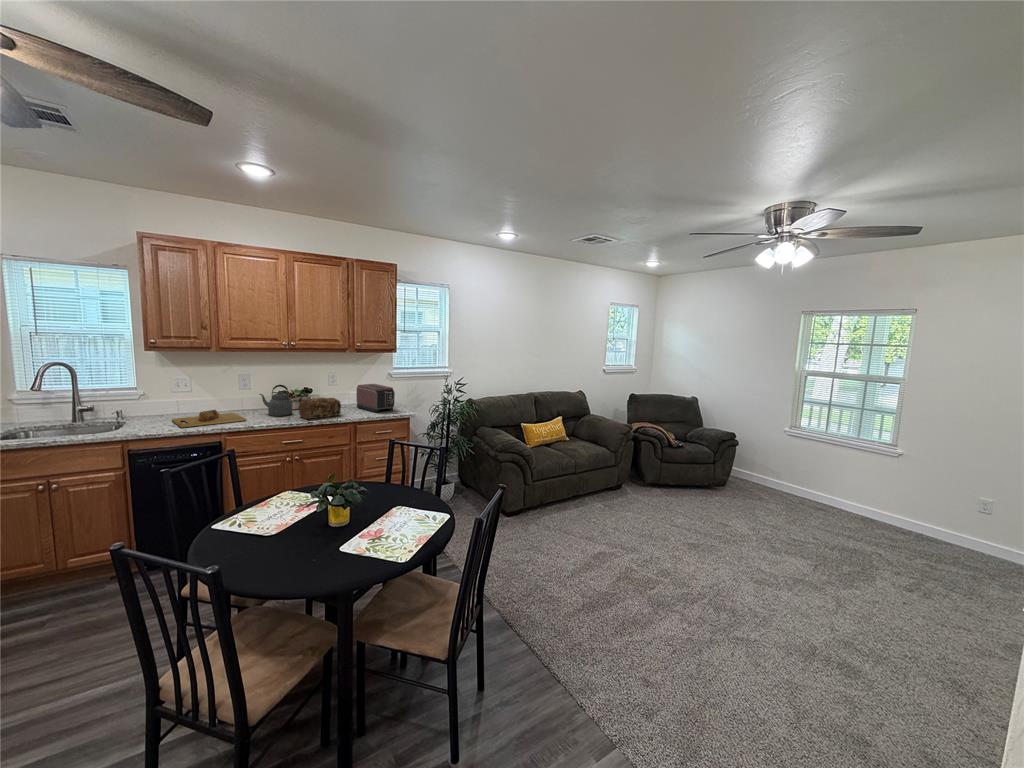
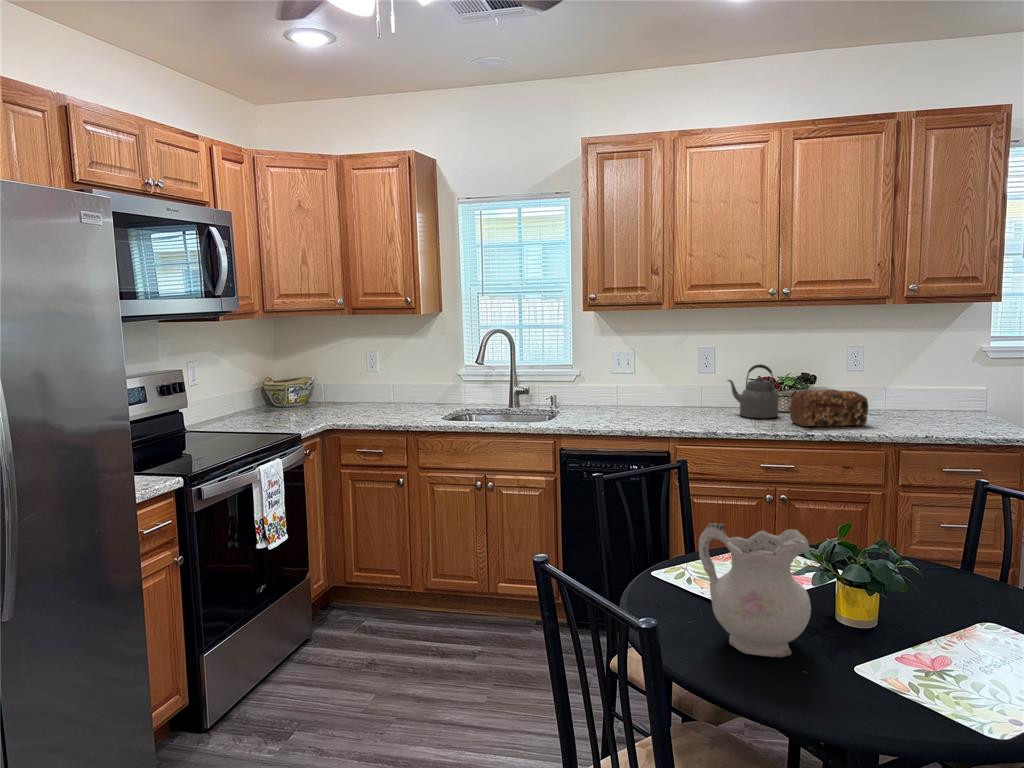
toaster: present [357,384,395,413] -> none [899,369,988,426]
cutting board: present [172,410,246,428] -> none [610,401,707,423]
ceramic pitcher: none [245,486,309,557] -> present [699,523,811,657]

